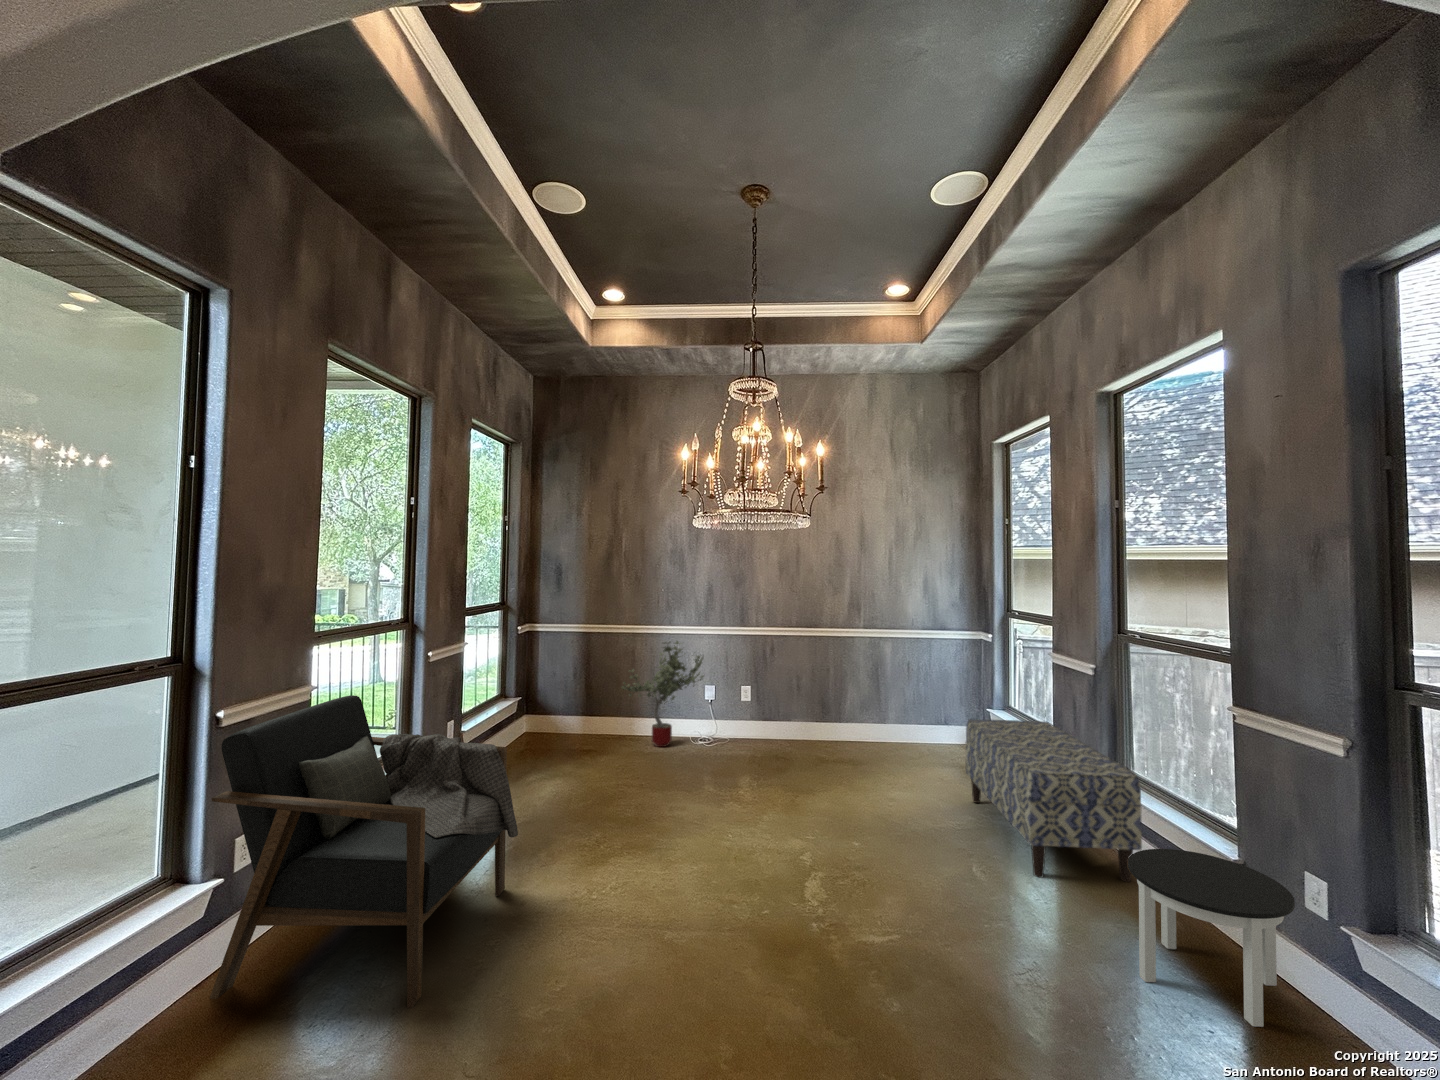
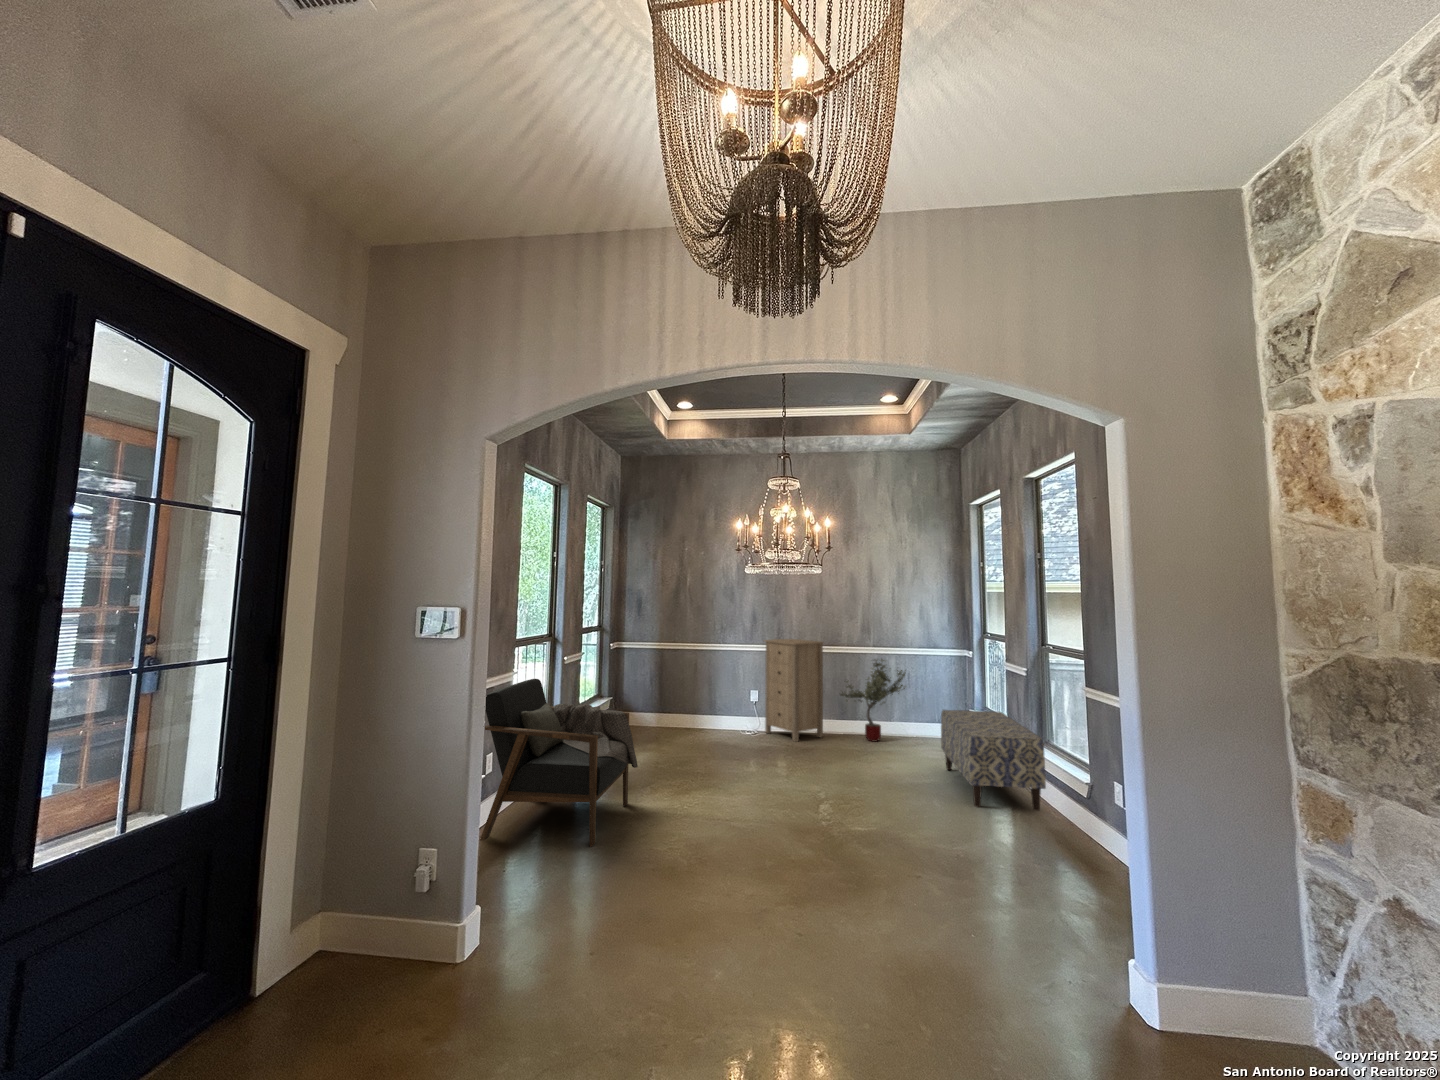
storage cabinet: none [721,618,801,756] -> present [764,639,823,741]
potted tree: present [622,641,704,747] -> present [840,659,906,742]
round table: present [1128,849,1295,1027] -> none [1015,776,1106,868]

